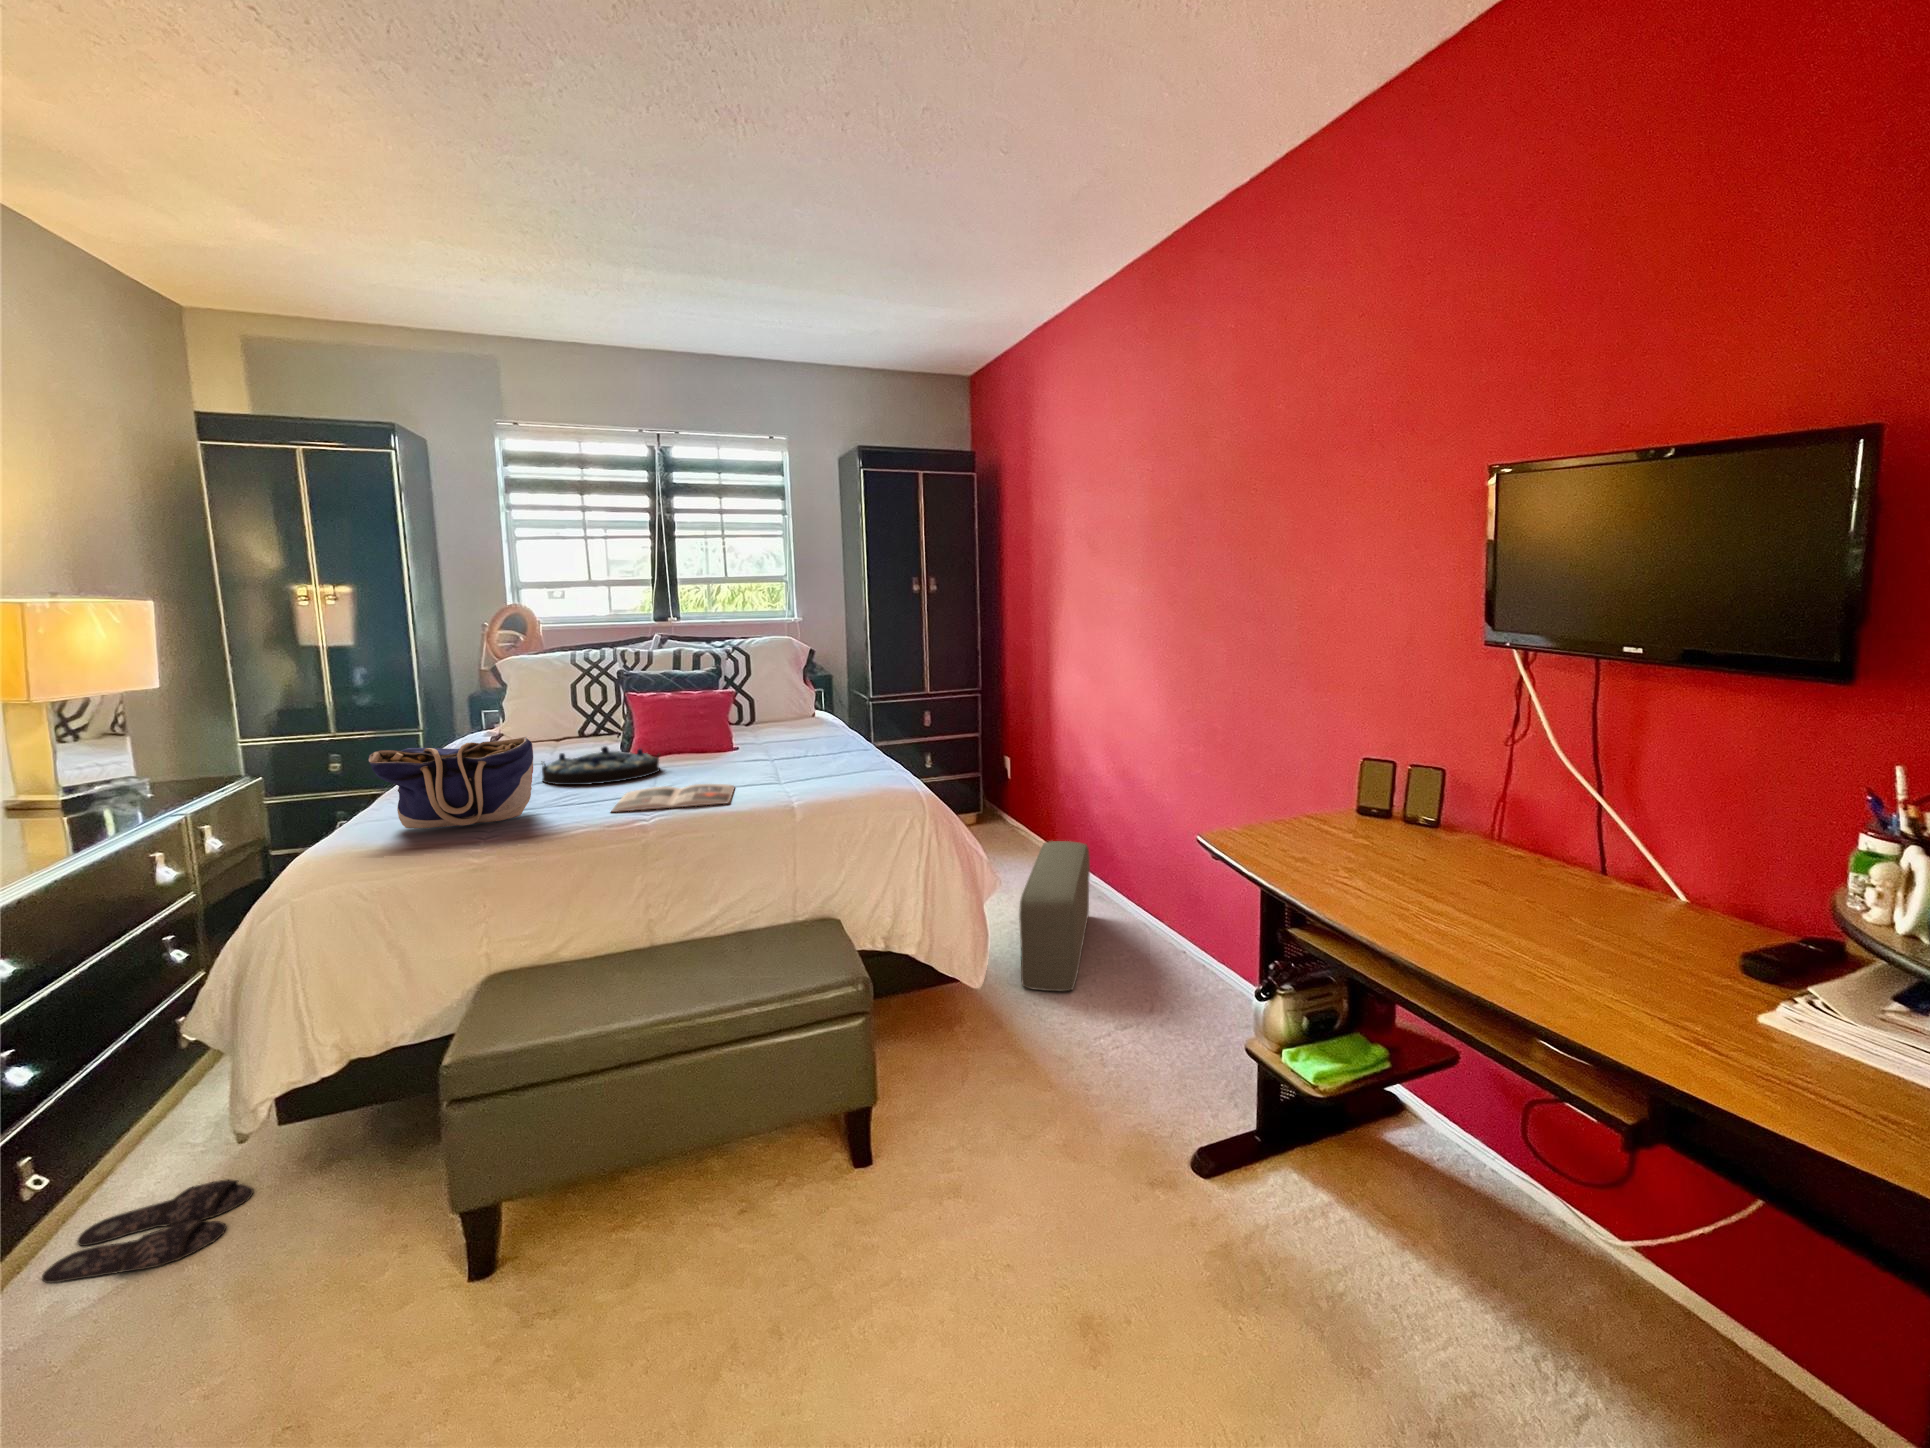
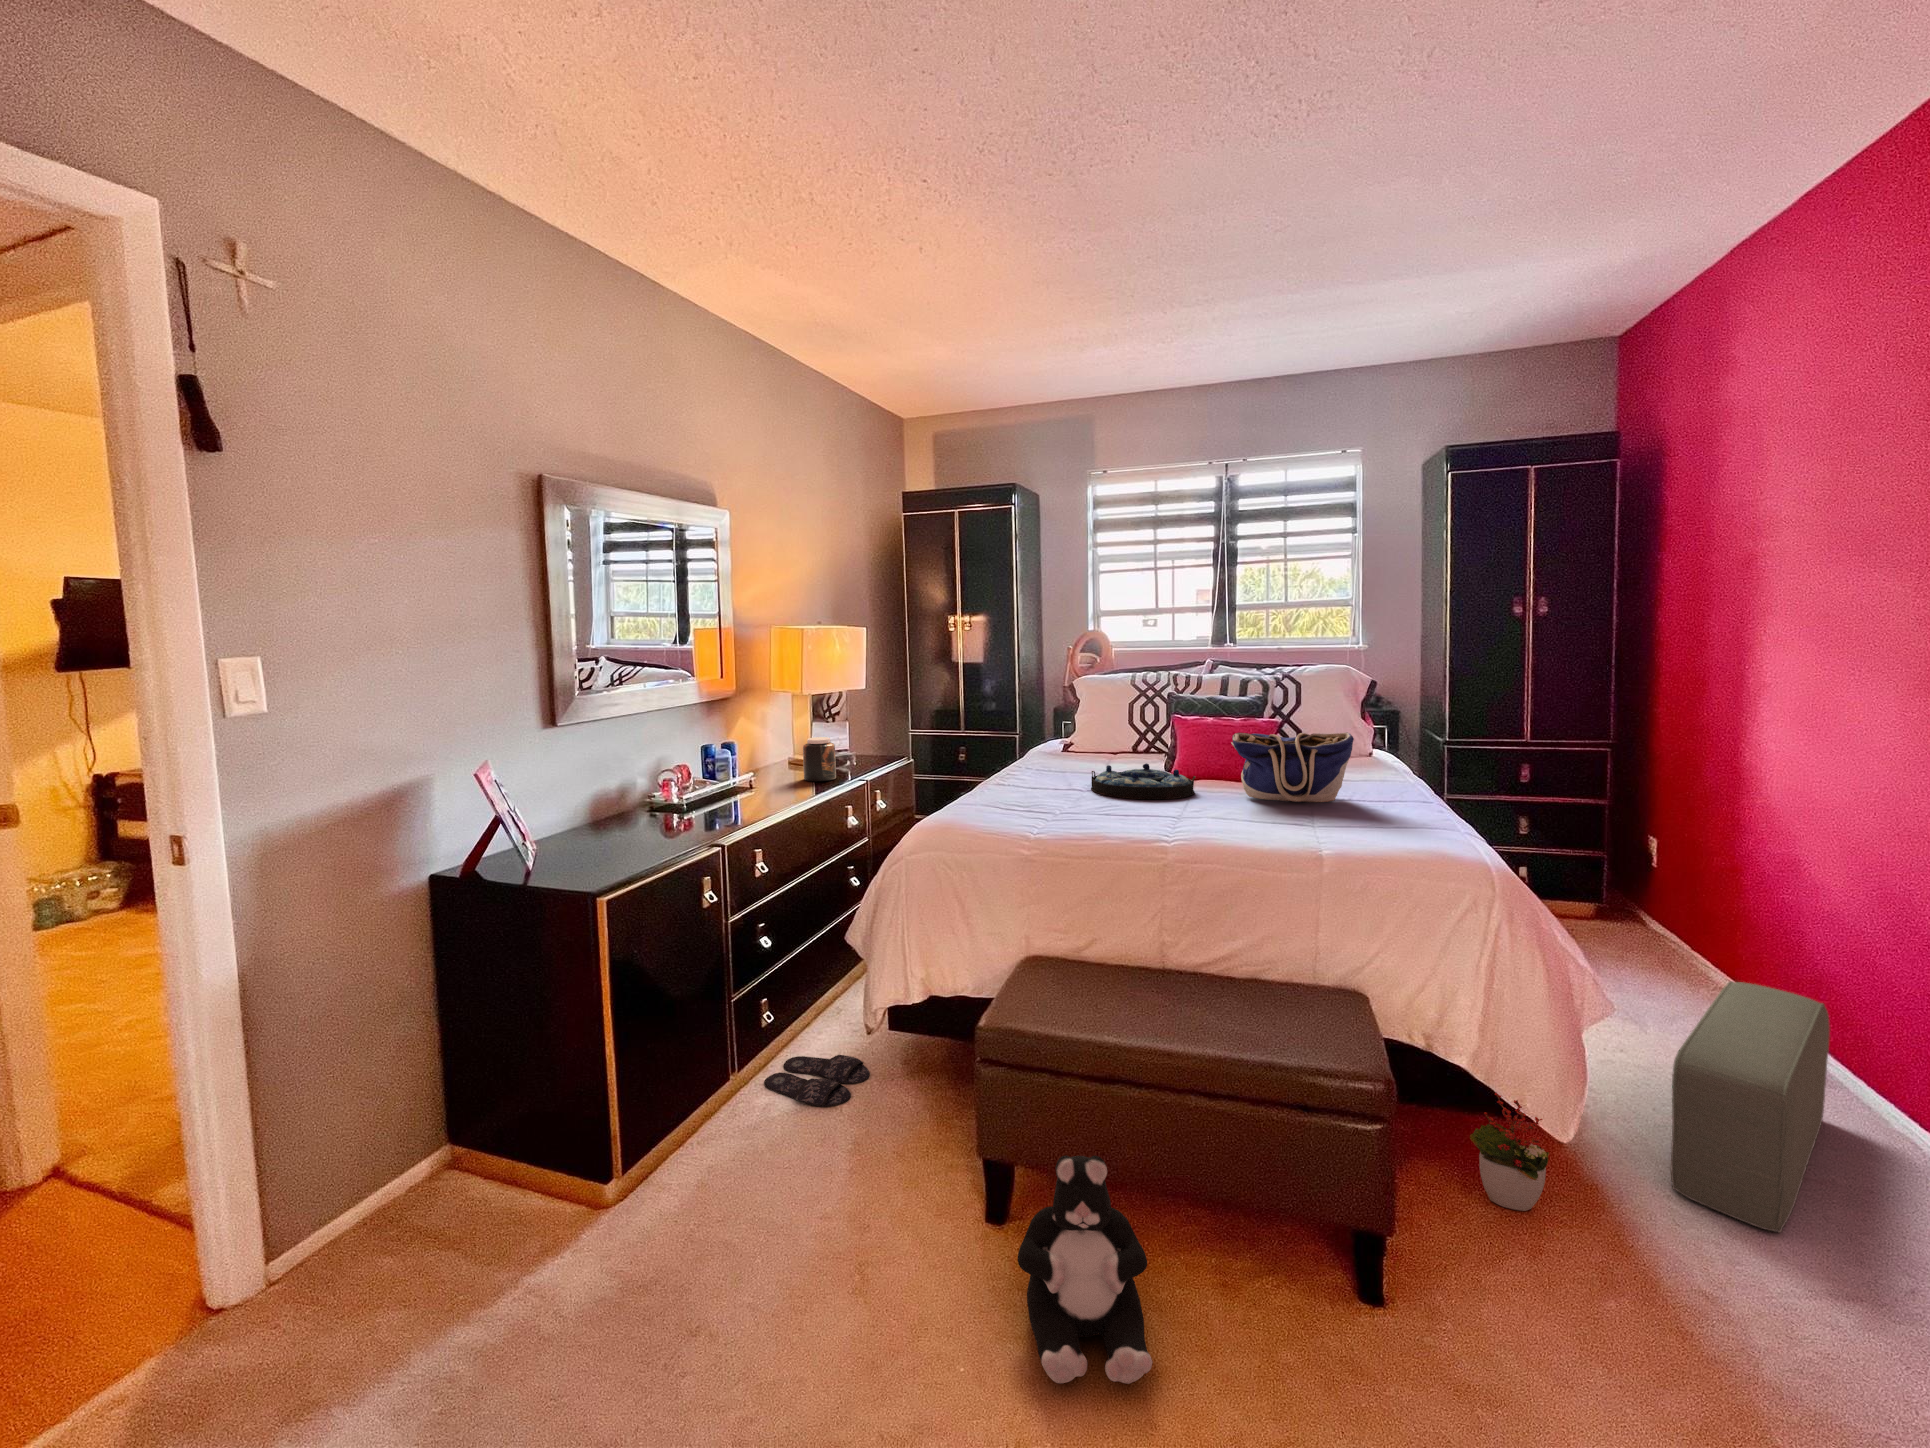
tote bag: present [368,737,533,828] -> present [1231,732,1354,802]
jar: none [47,765,124,832] -> present [803,737,836,781]
magazine: present [612,784,734,812] -> none [1138,810,1265,839]
decorative plant: none [909,959,957,1040] -> present [1470,1093,1549,1211]
plush toy: none [530,1134,687,1361] -> present [1017,1155,1152,1384]

